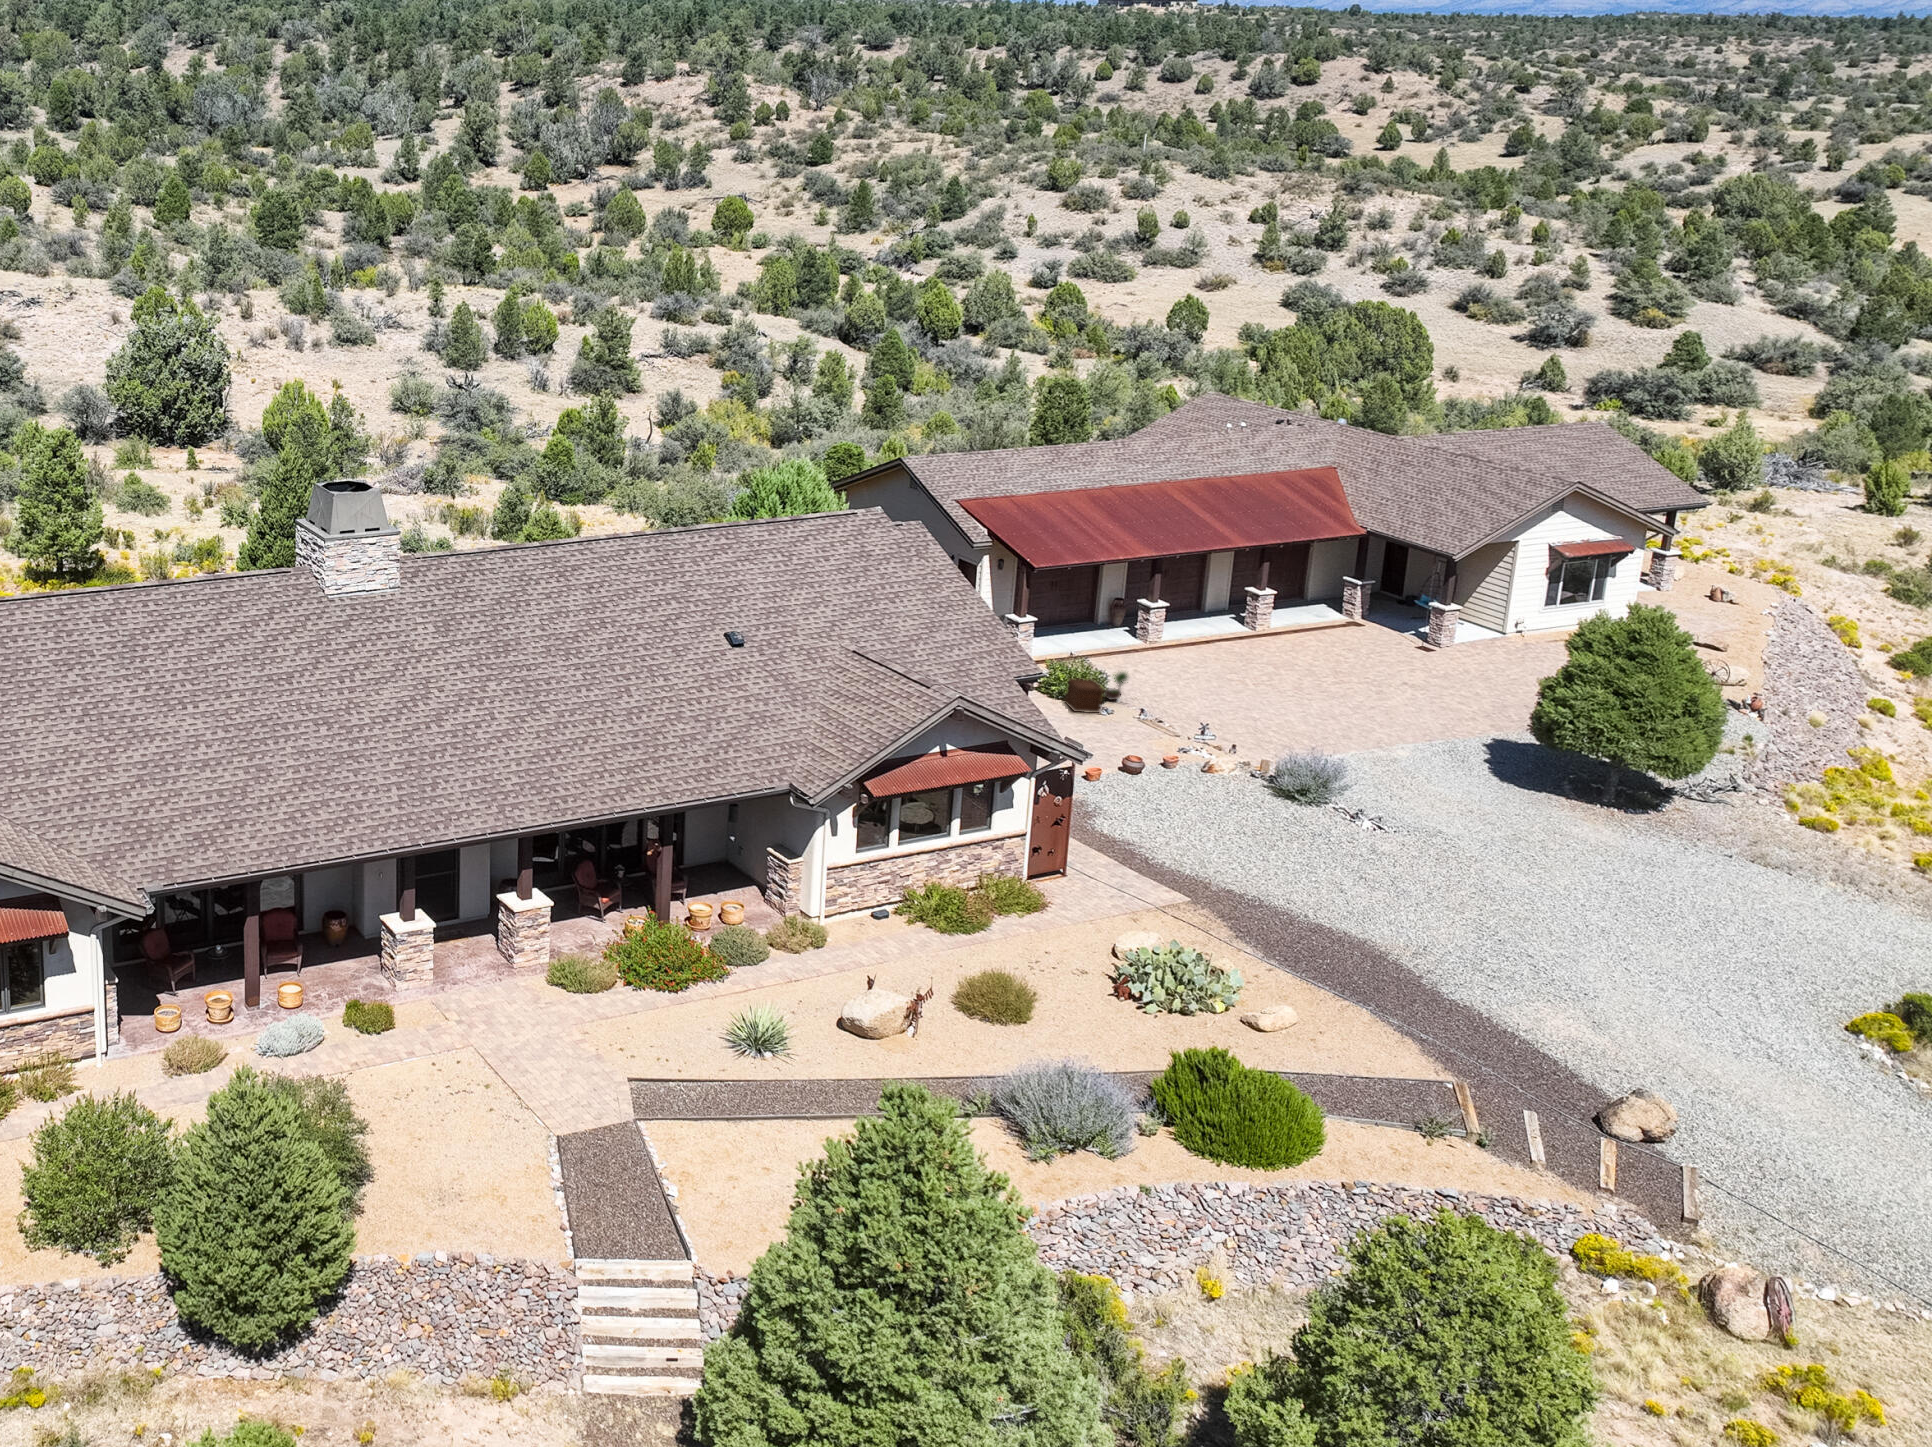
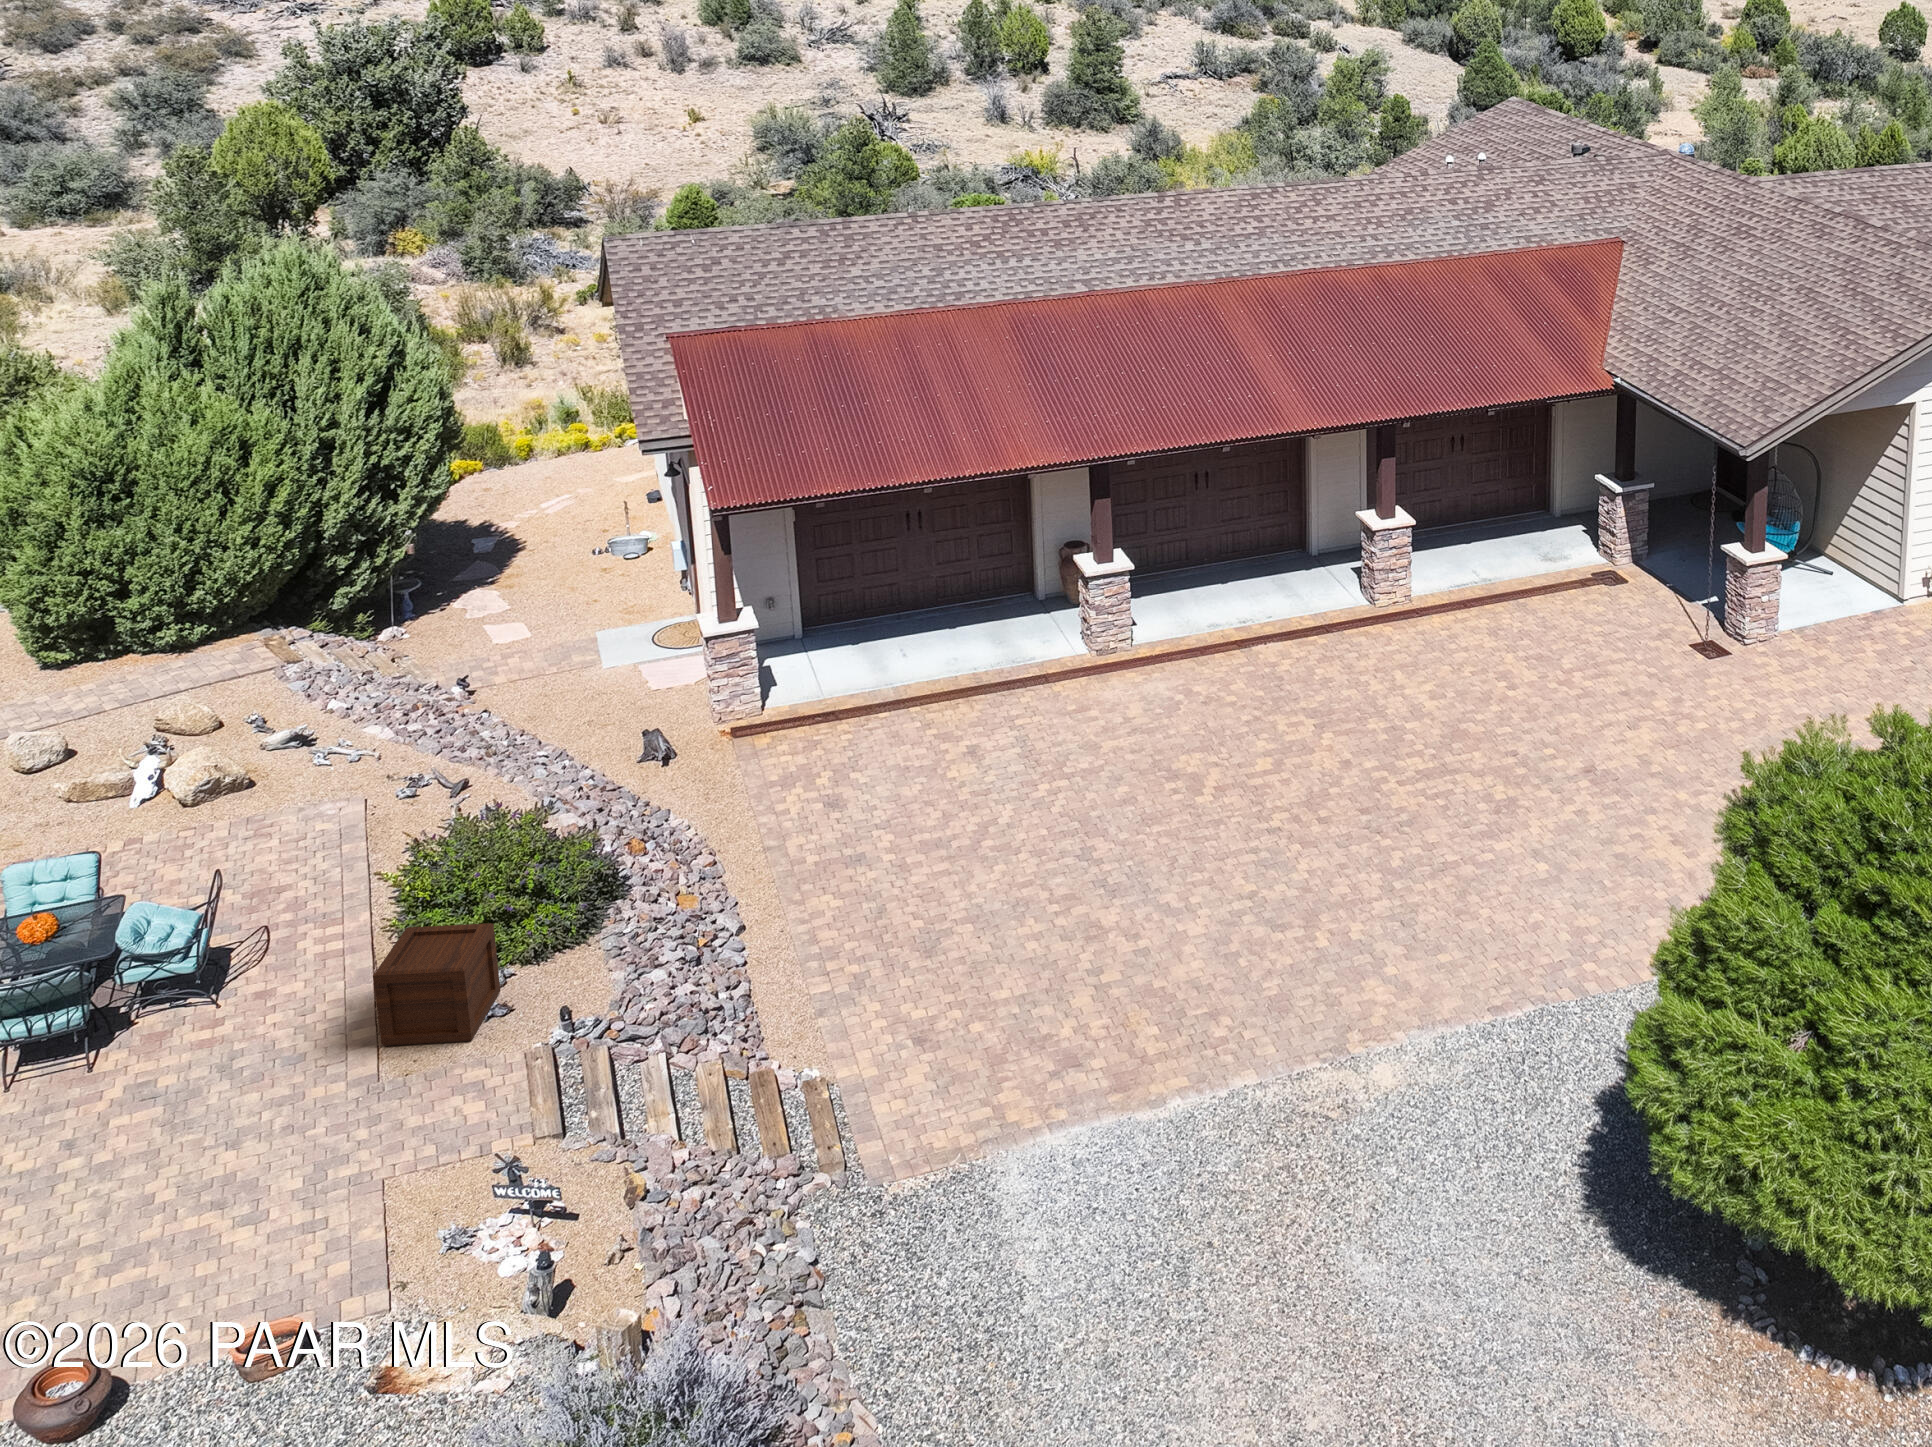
potted tree: present [1105,672,1128,700] -> none [572,876,632,971]

